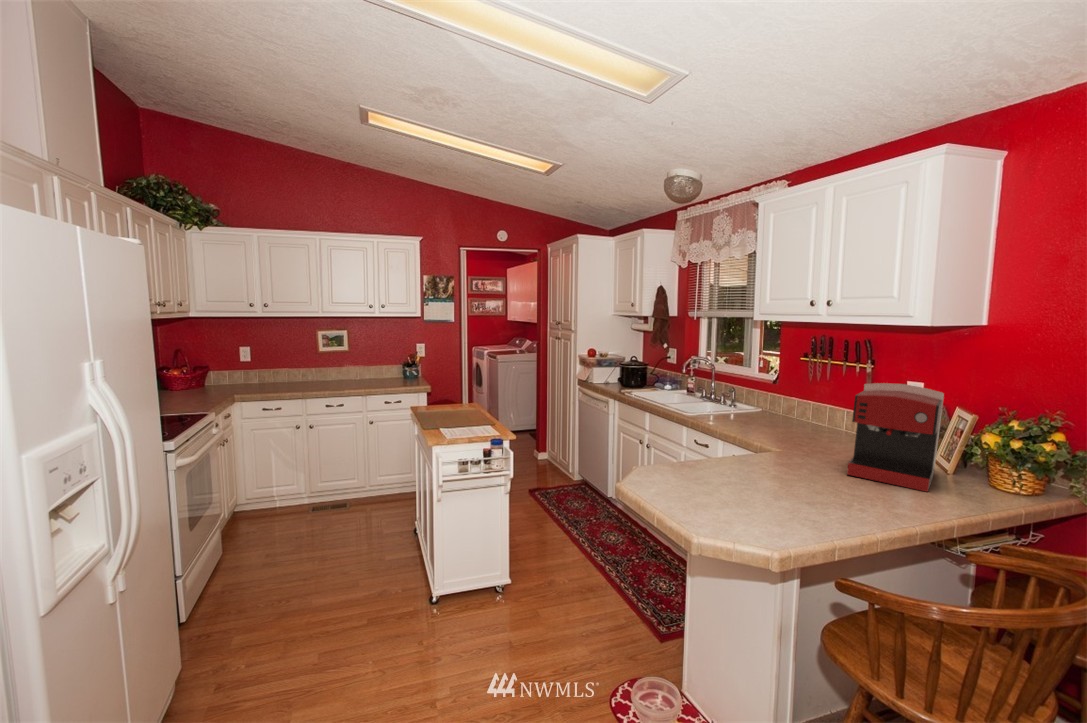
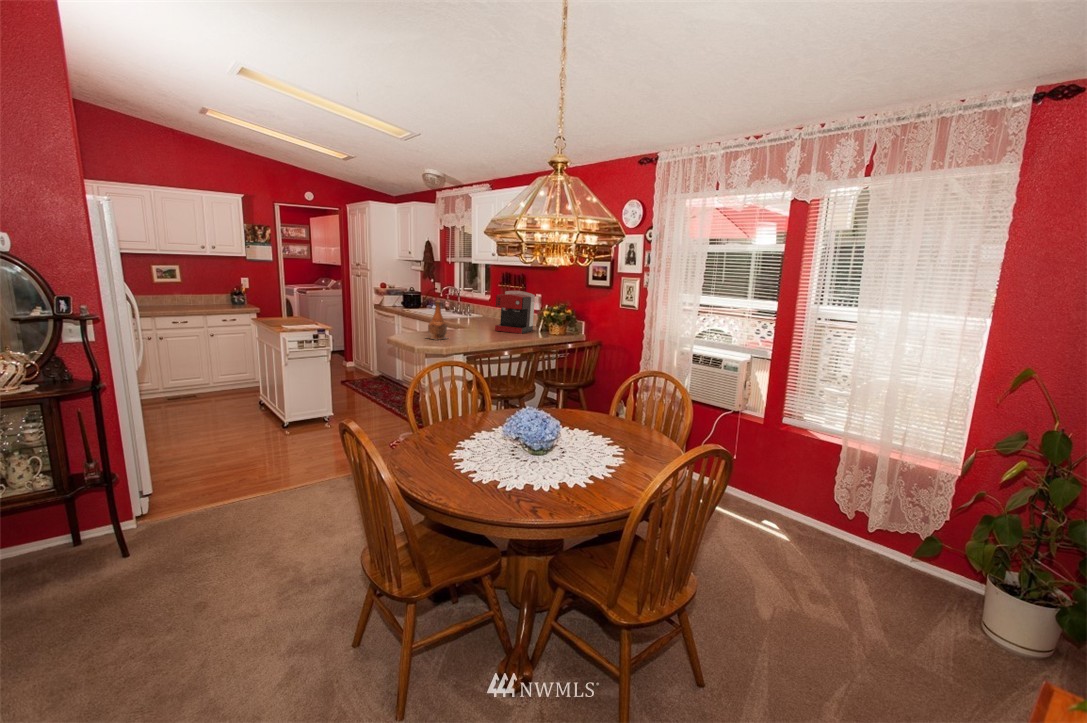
bottle: none [709,424,775,530] -> present [427,301,447,339]

